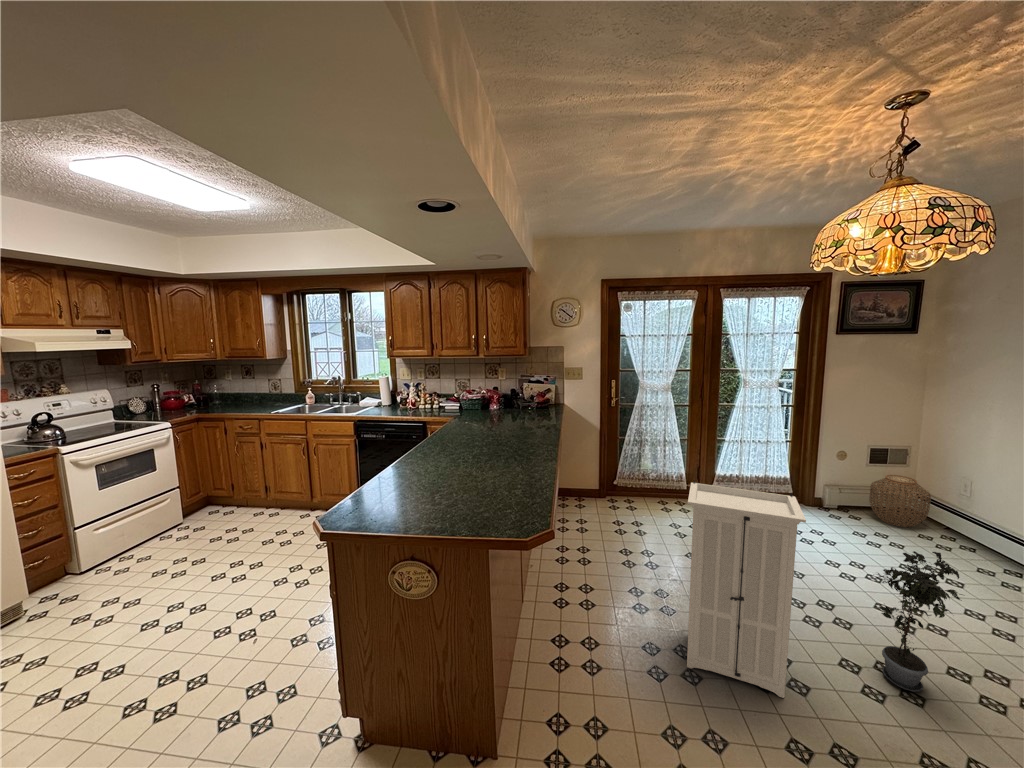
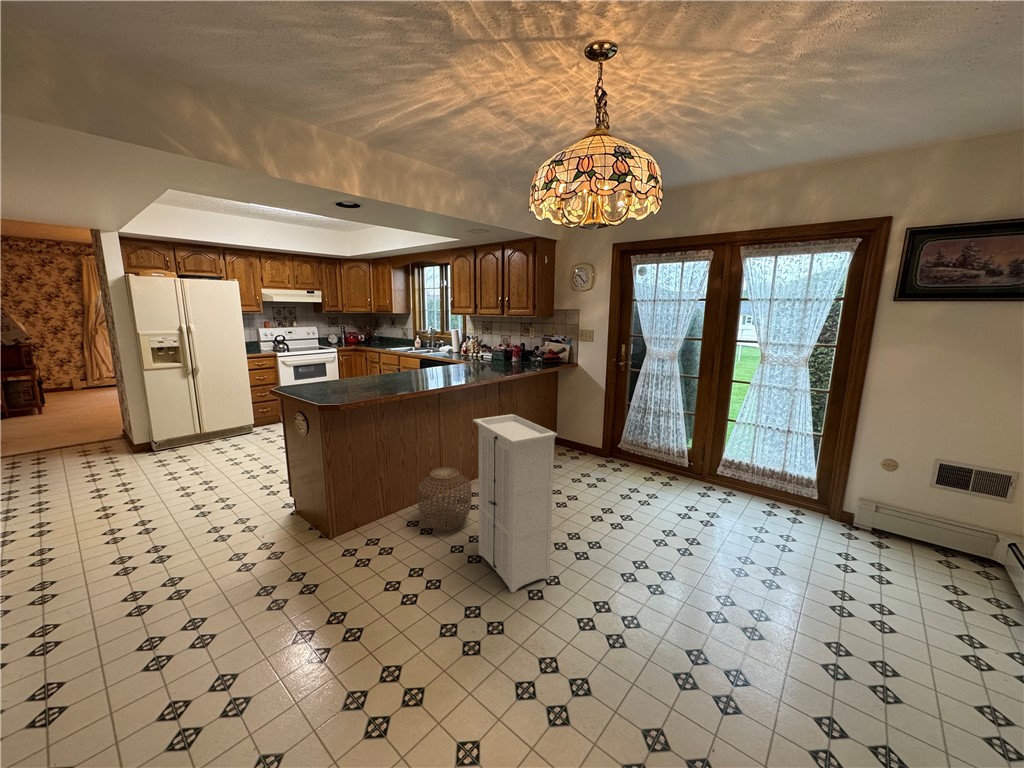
woven basket: present [869,475,931,527] -> present [417,467,472,531]
potted plant: present [876,551,962,692] -> none [596,509,676,642]

